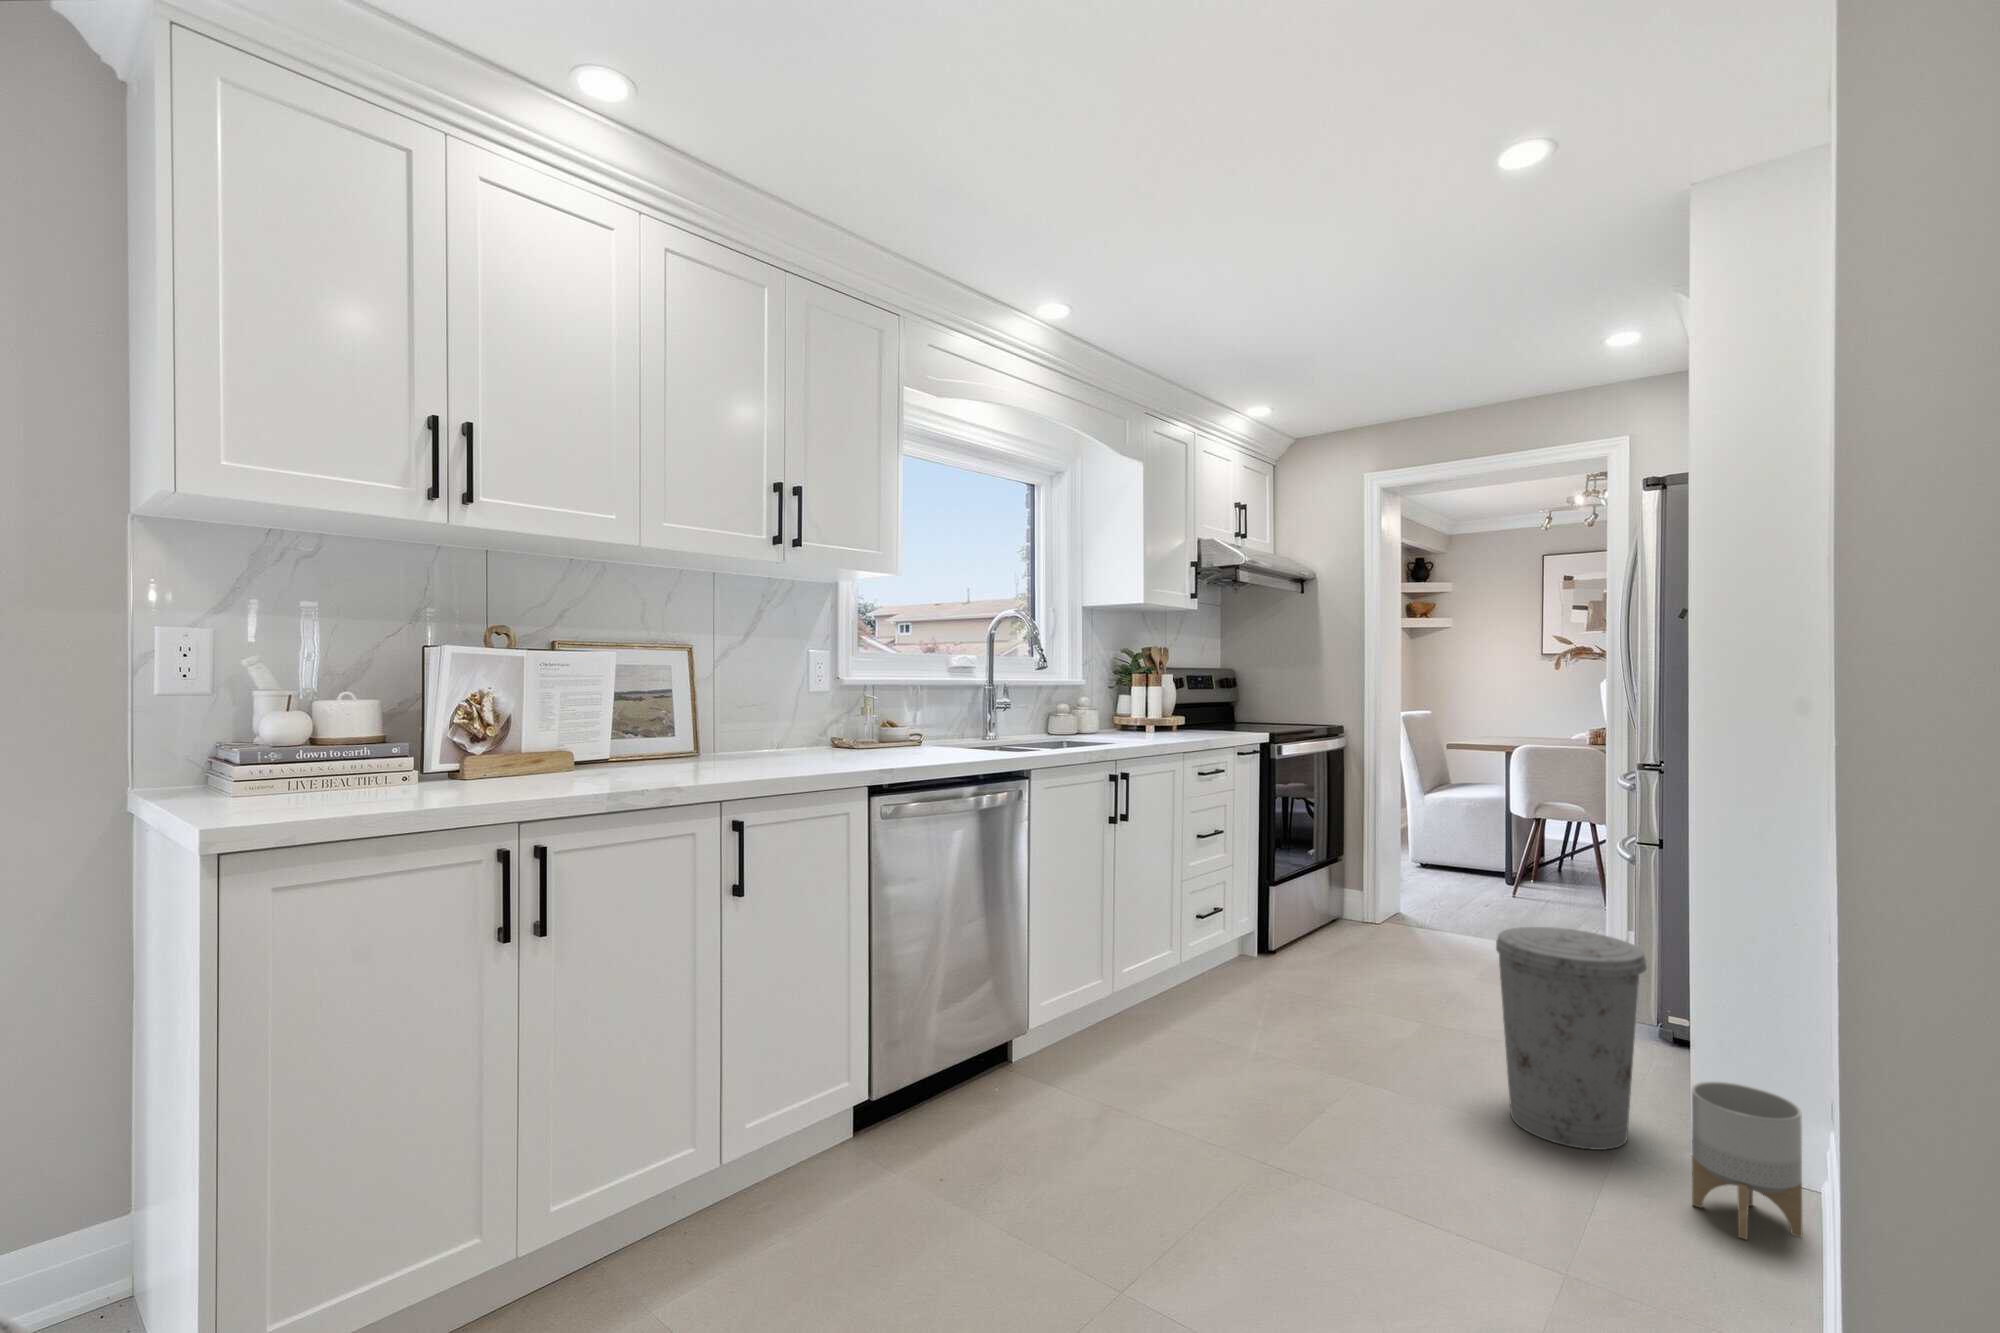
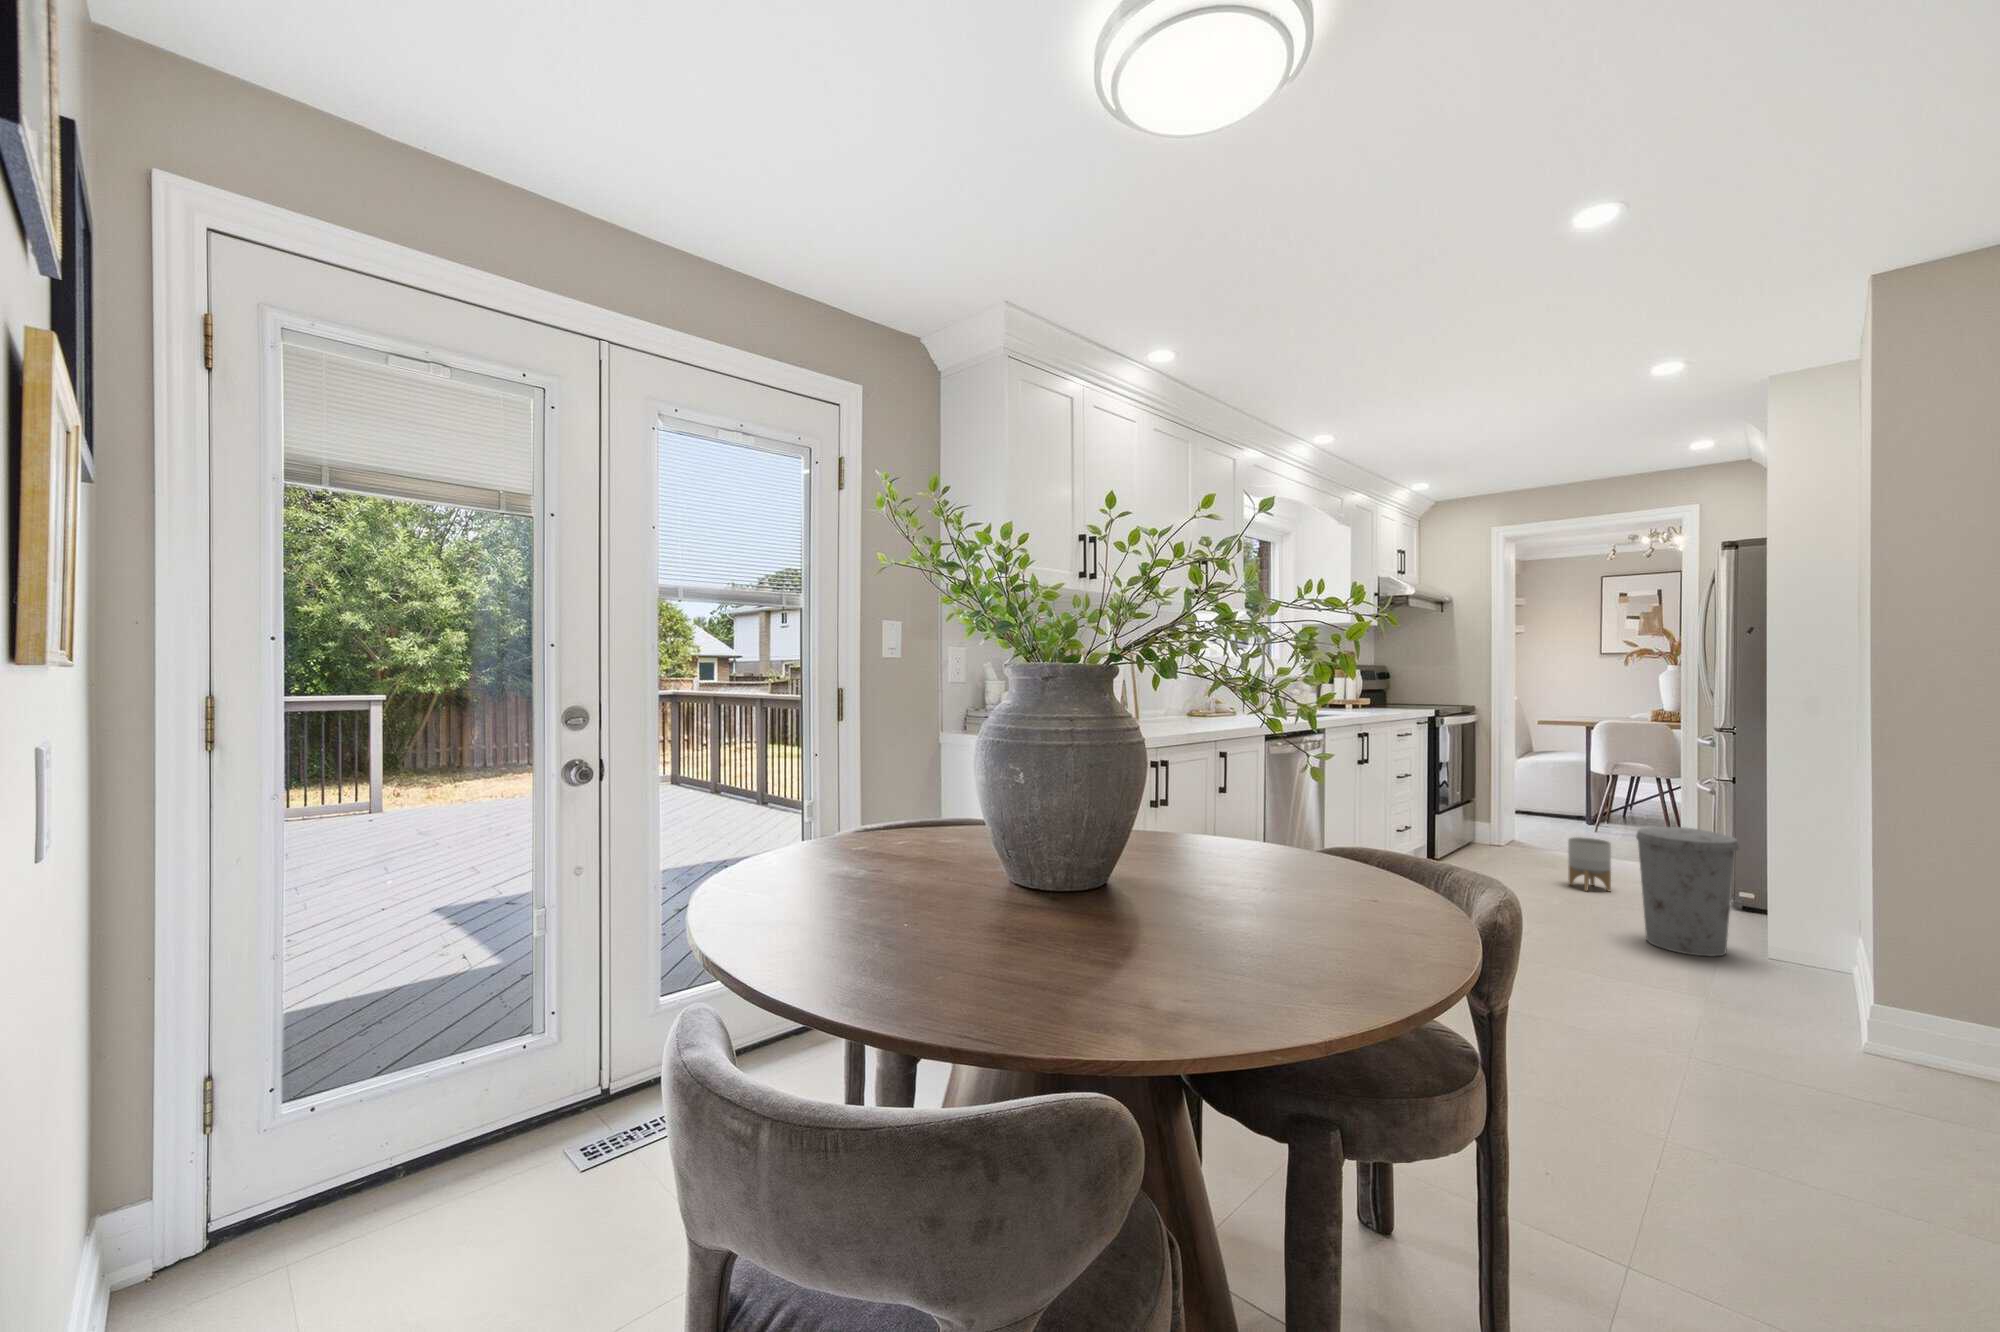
planter: present [1692,1082,1802,1239] -> present [1568,837,1611,891]

